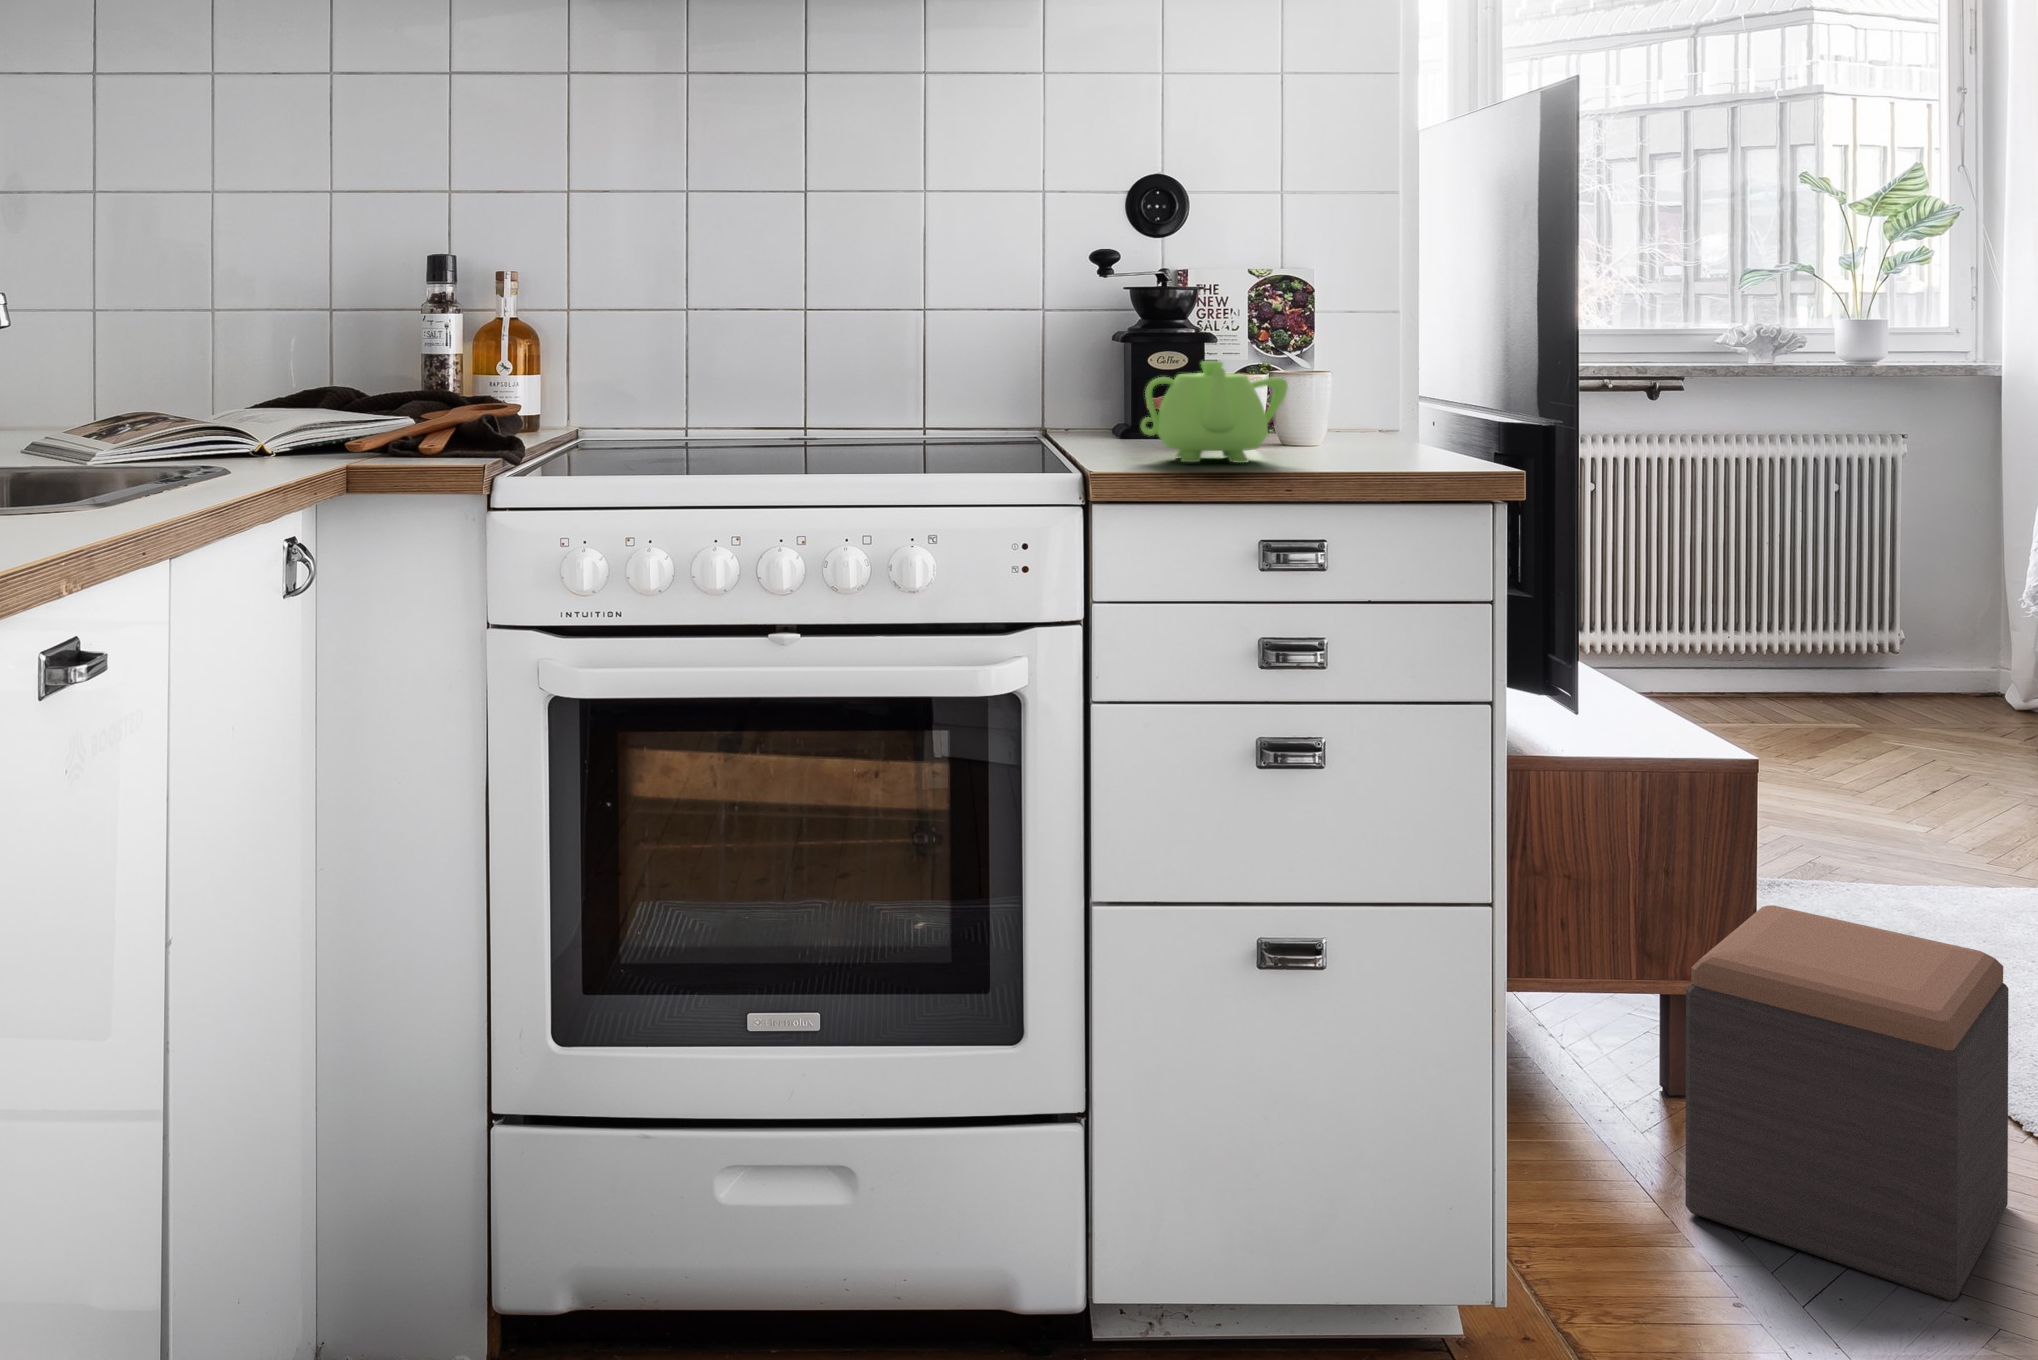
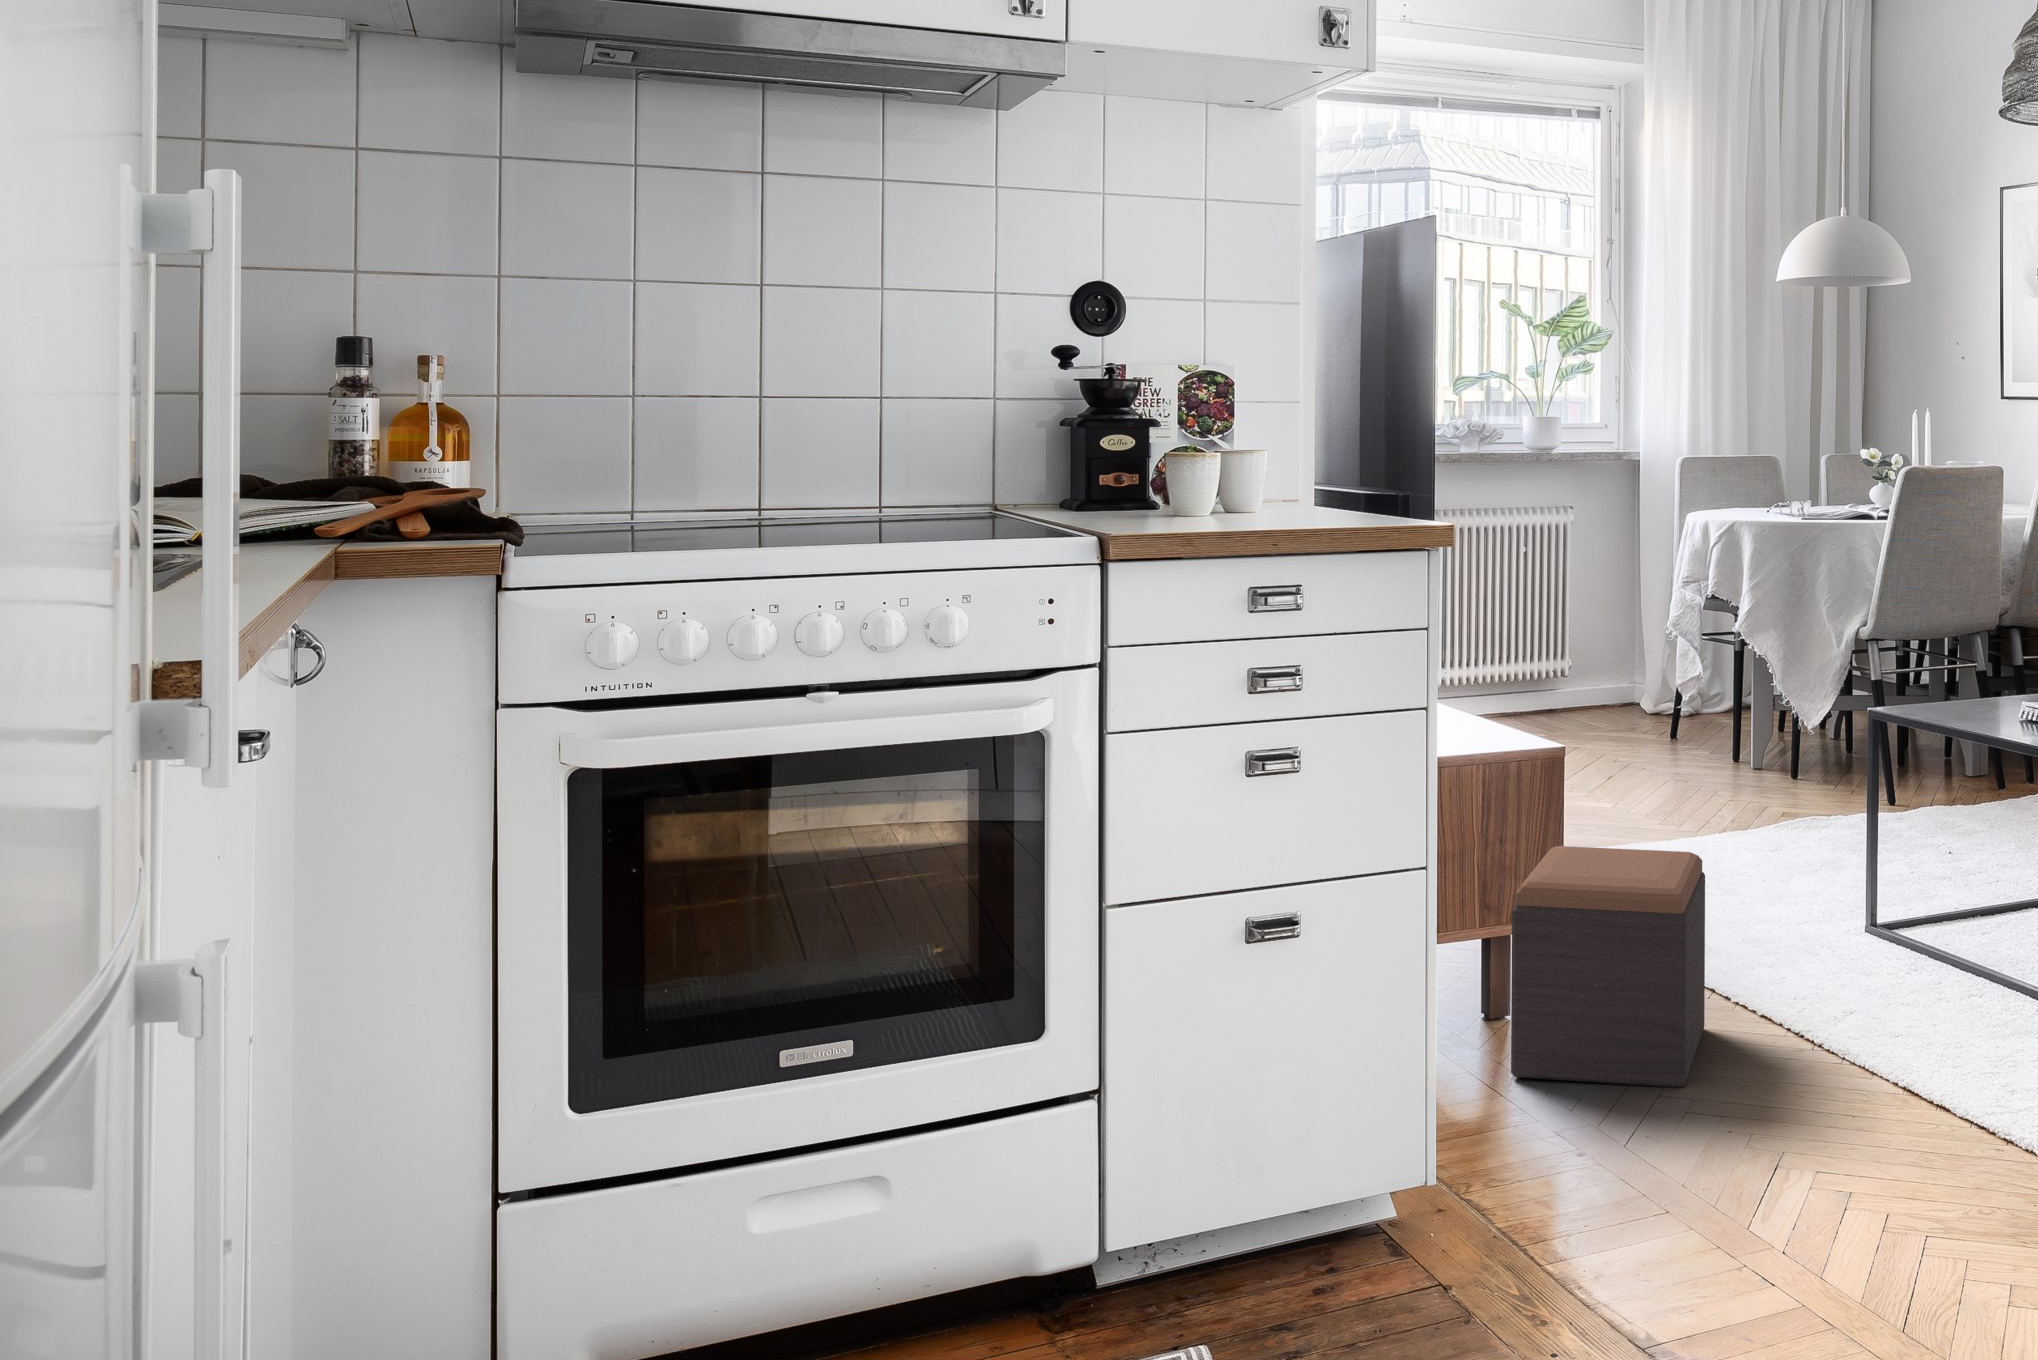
teapot: present [1141,361,1288,463] -> none [1128,440,1247,523]

